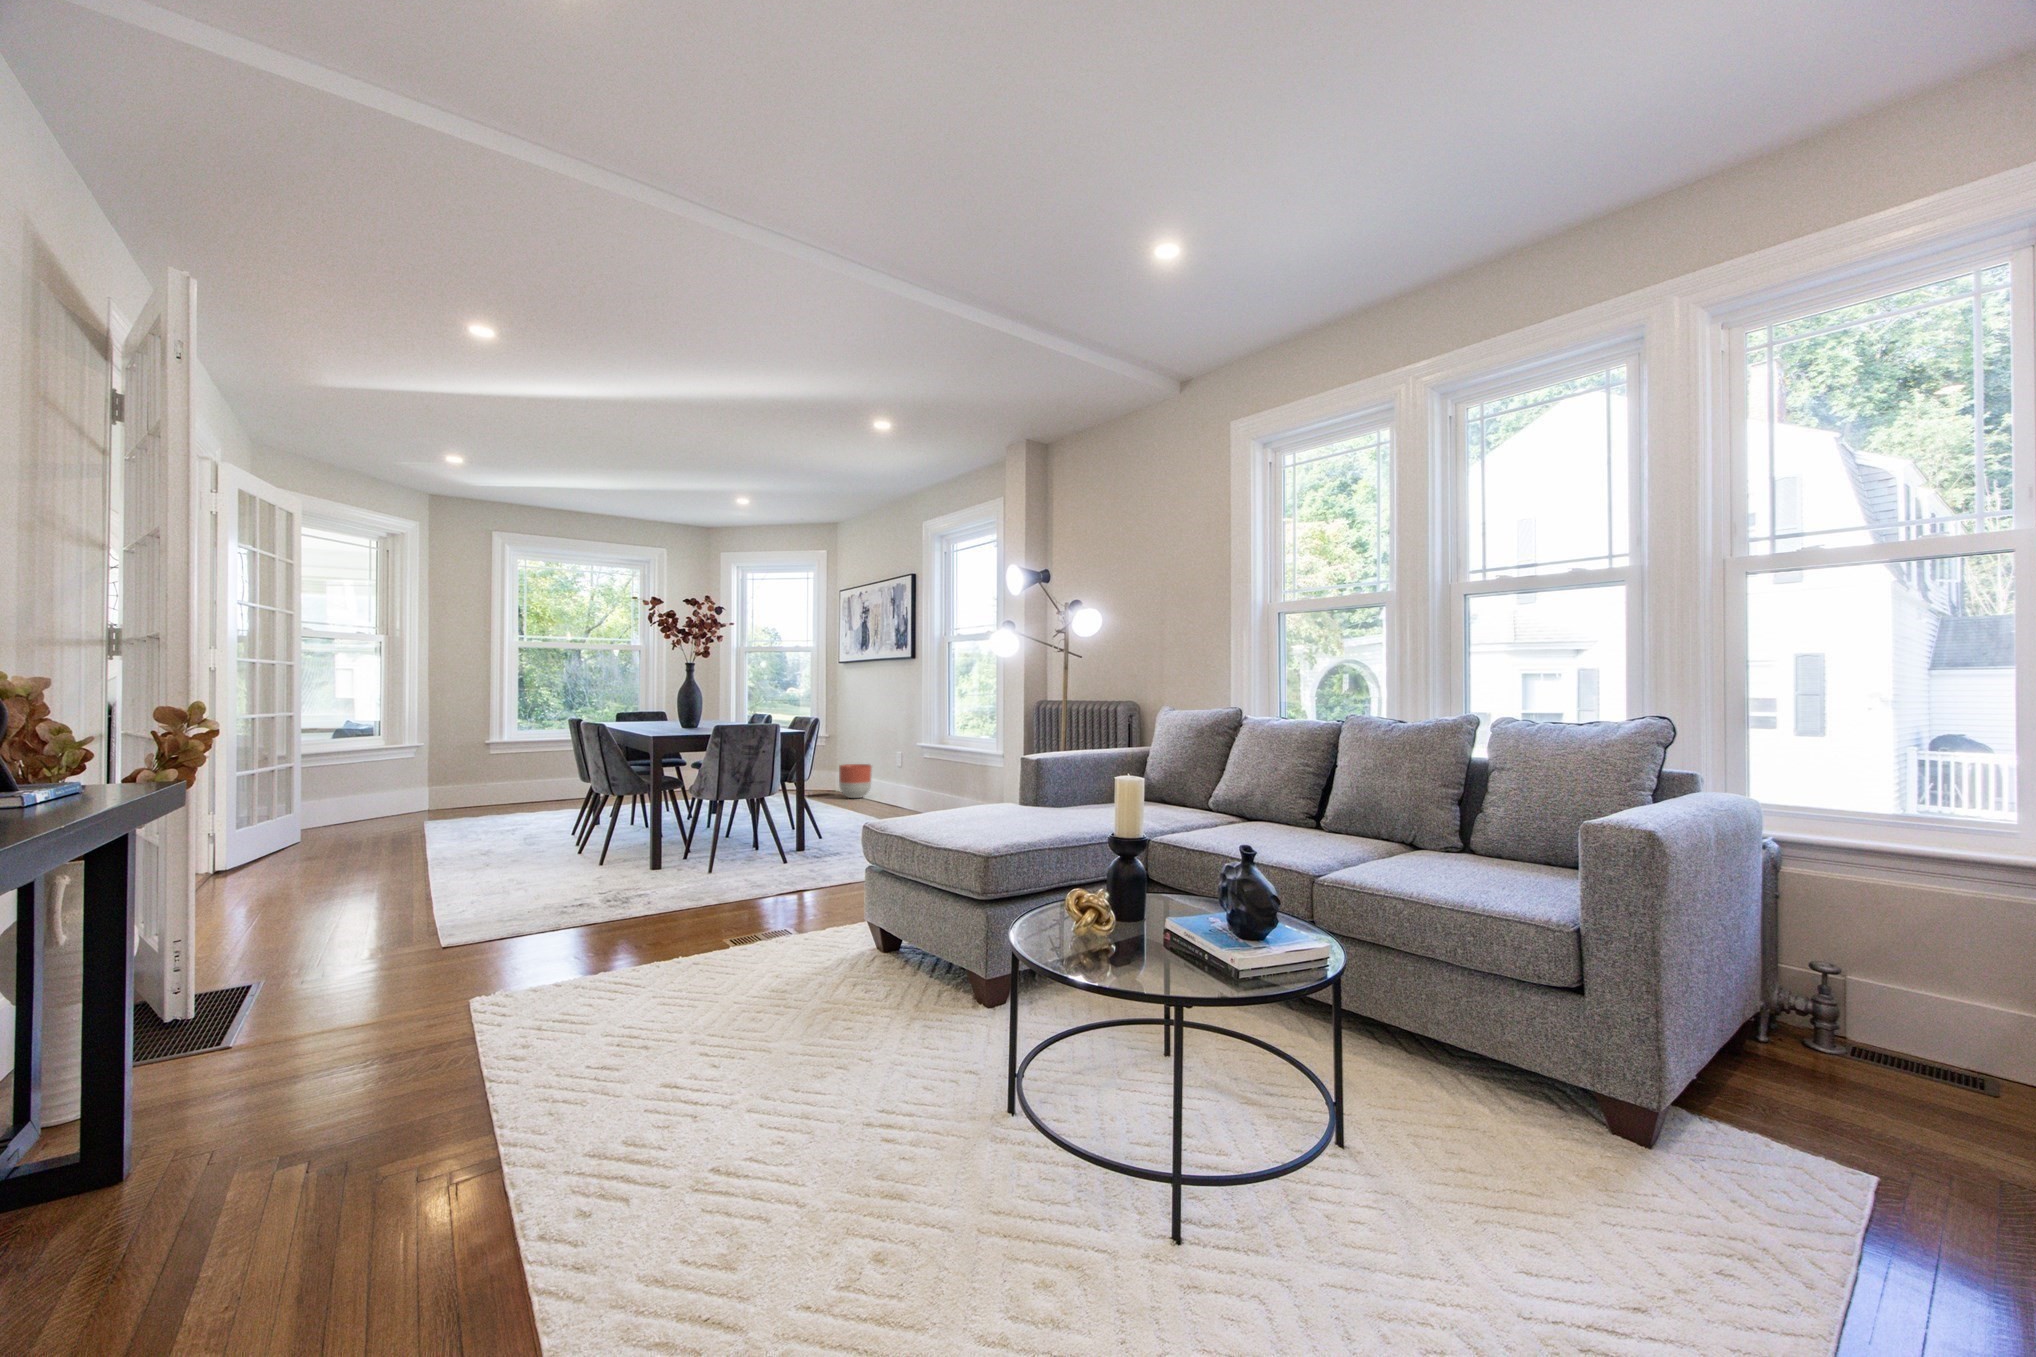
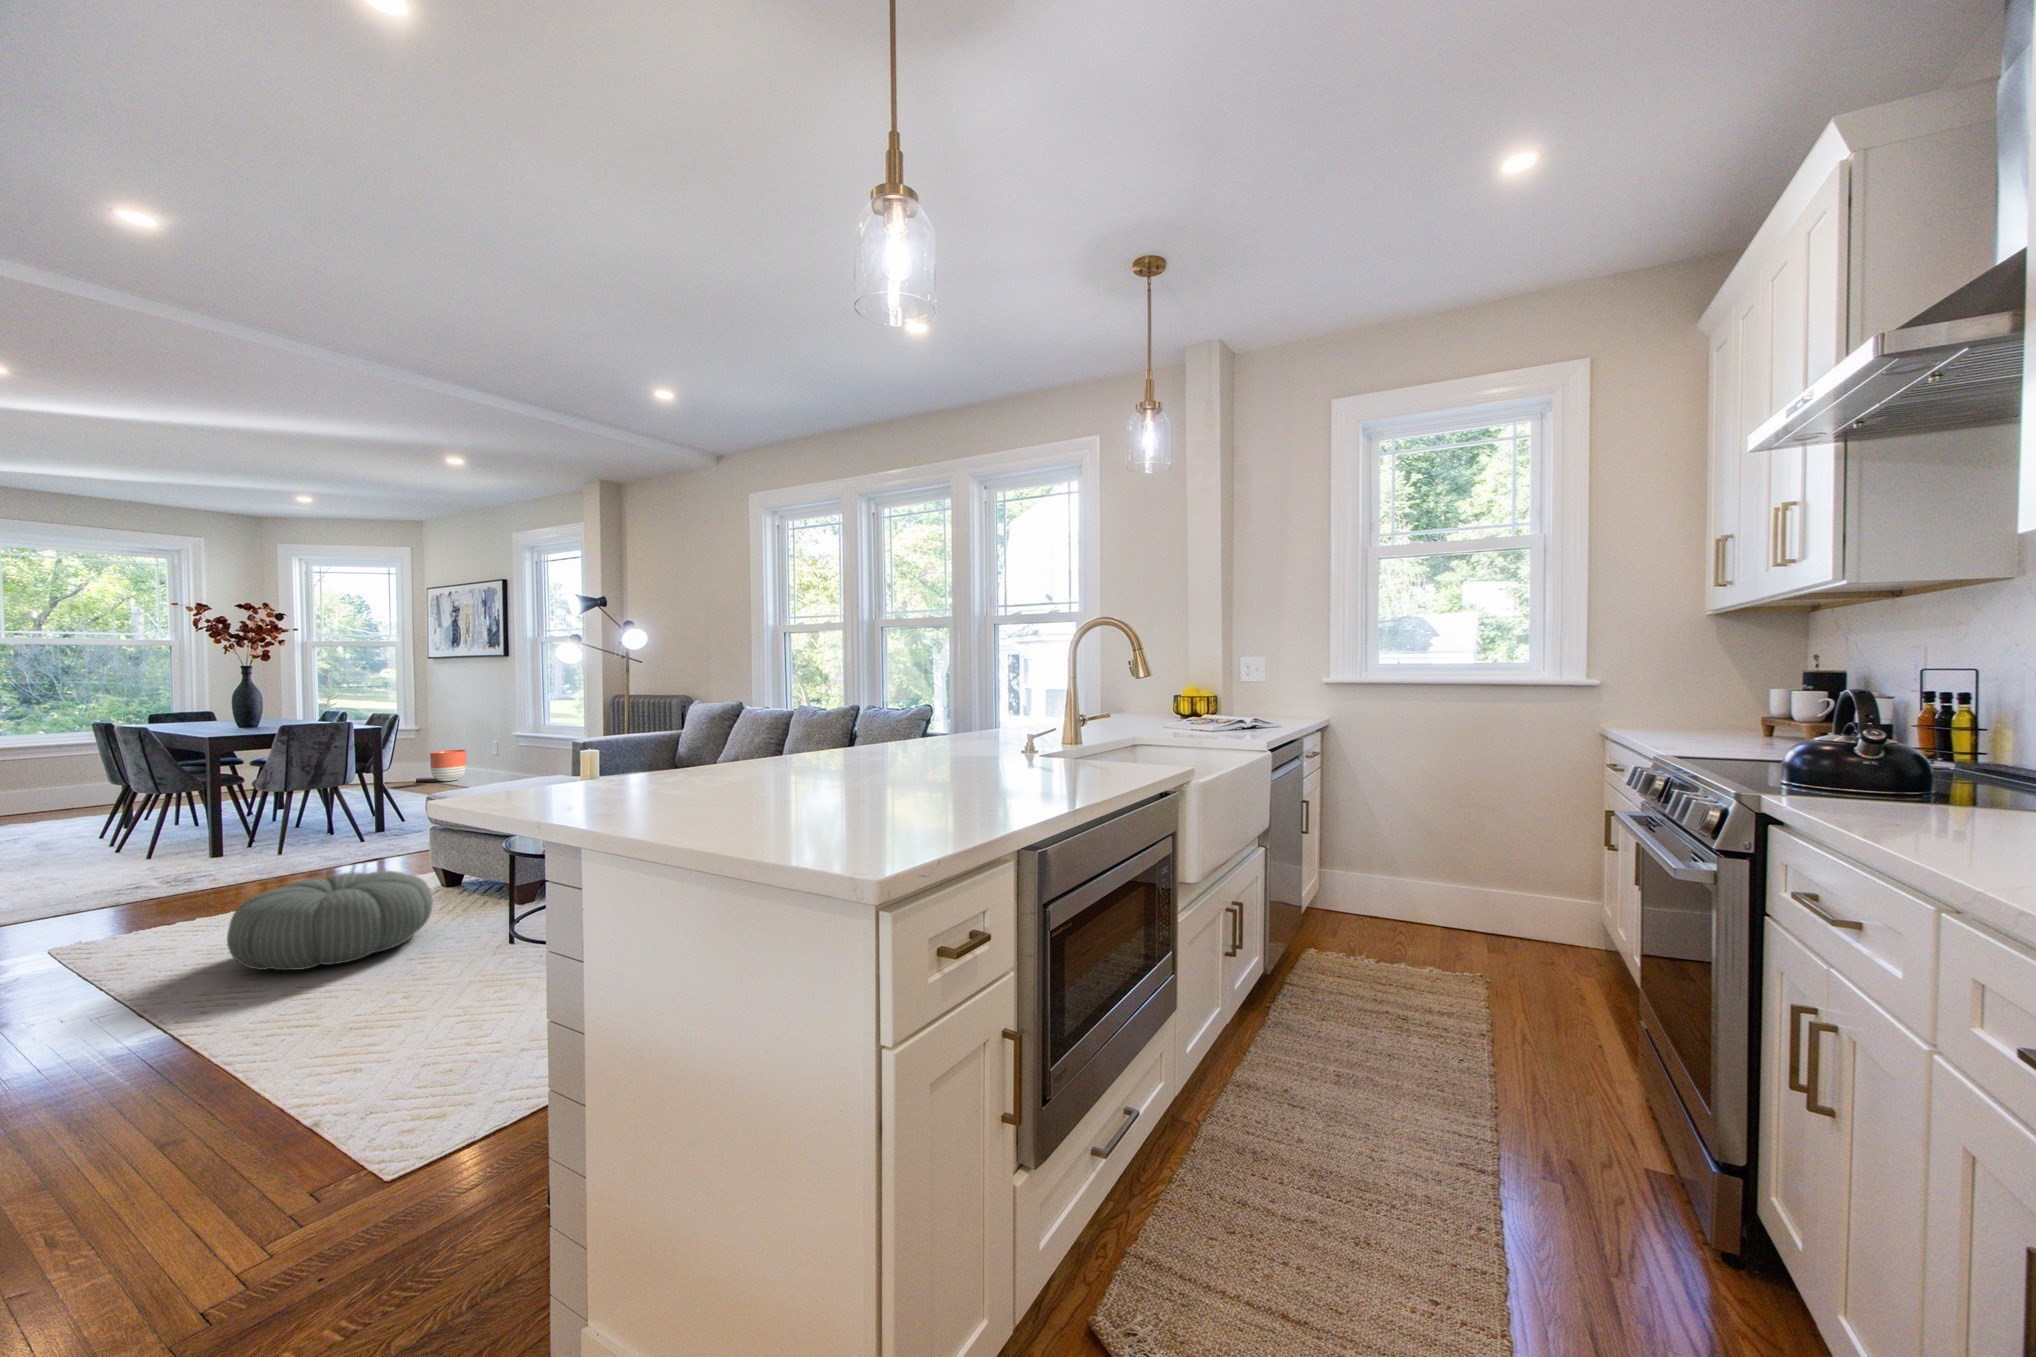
pouf: none [647,926,879,1077] -> present [227,871,433,970]

